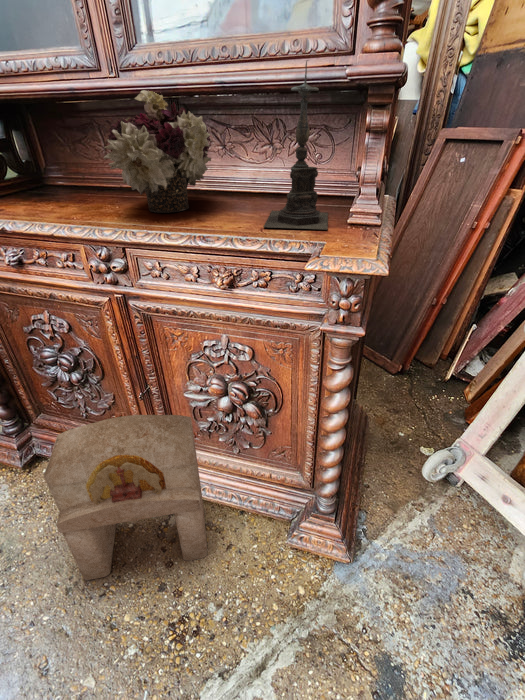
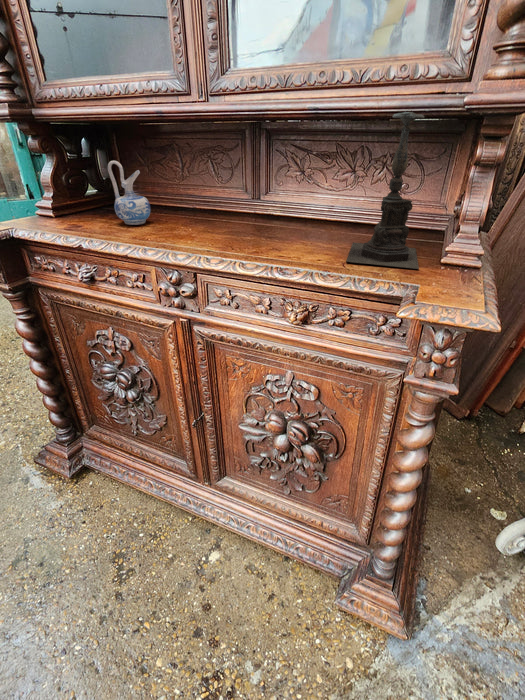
flower arrangement: present [104,90,211,213] -> none [185,111,295,239]
ceramic pitcher: none [24,141,74,205] -> present [108,161,150,225]
stool: present [44,415,208,580] -> none [92,445,248,611]

